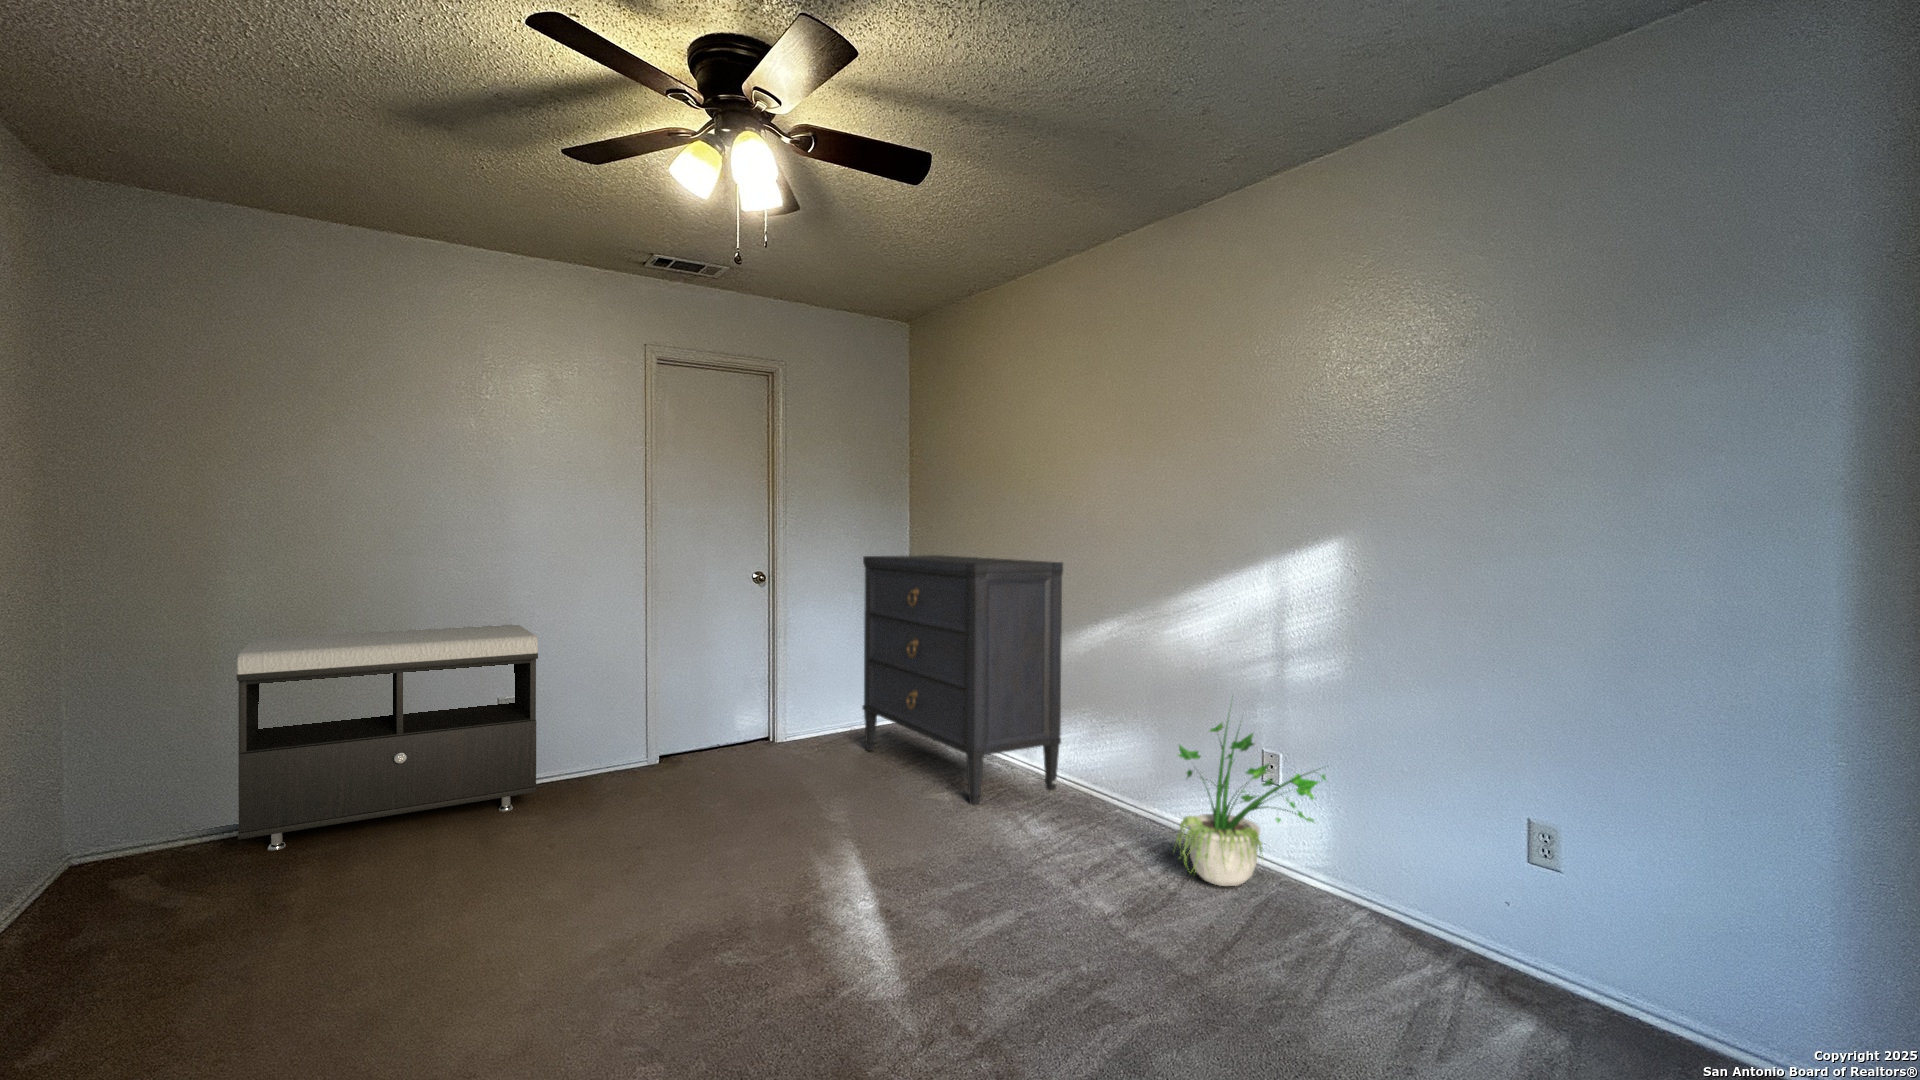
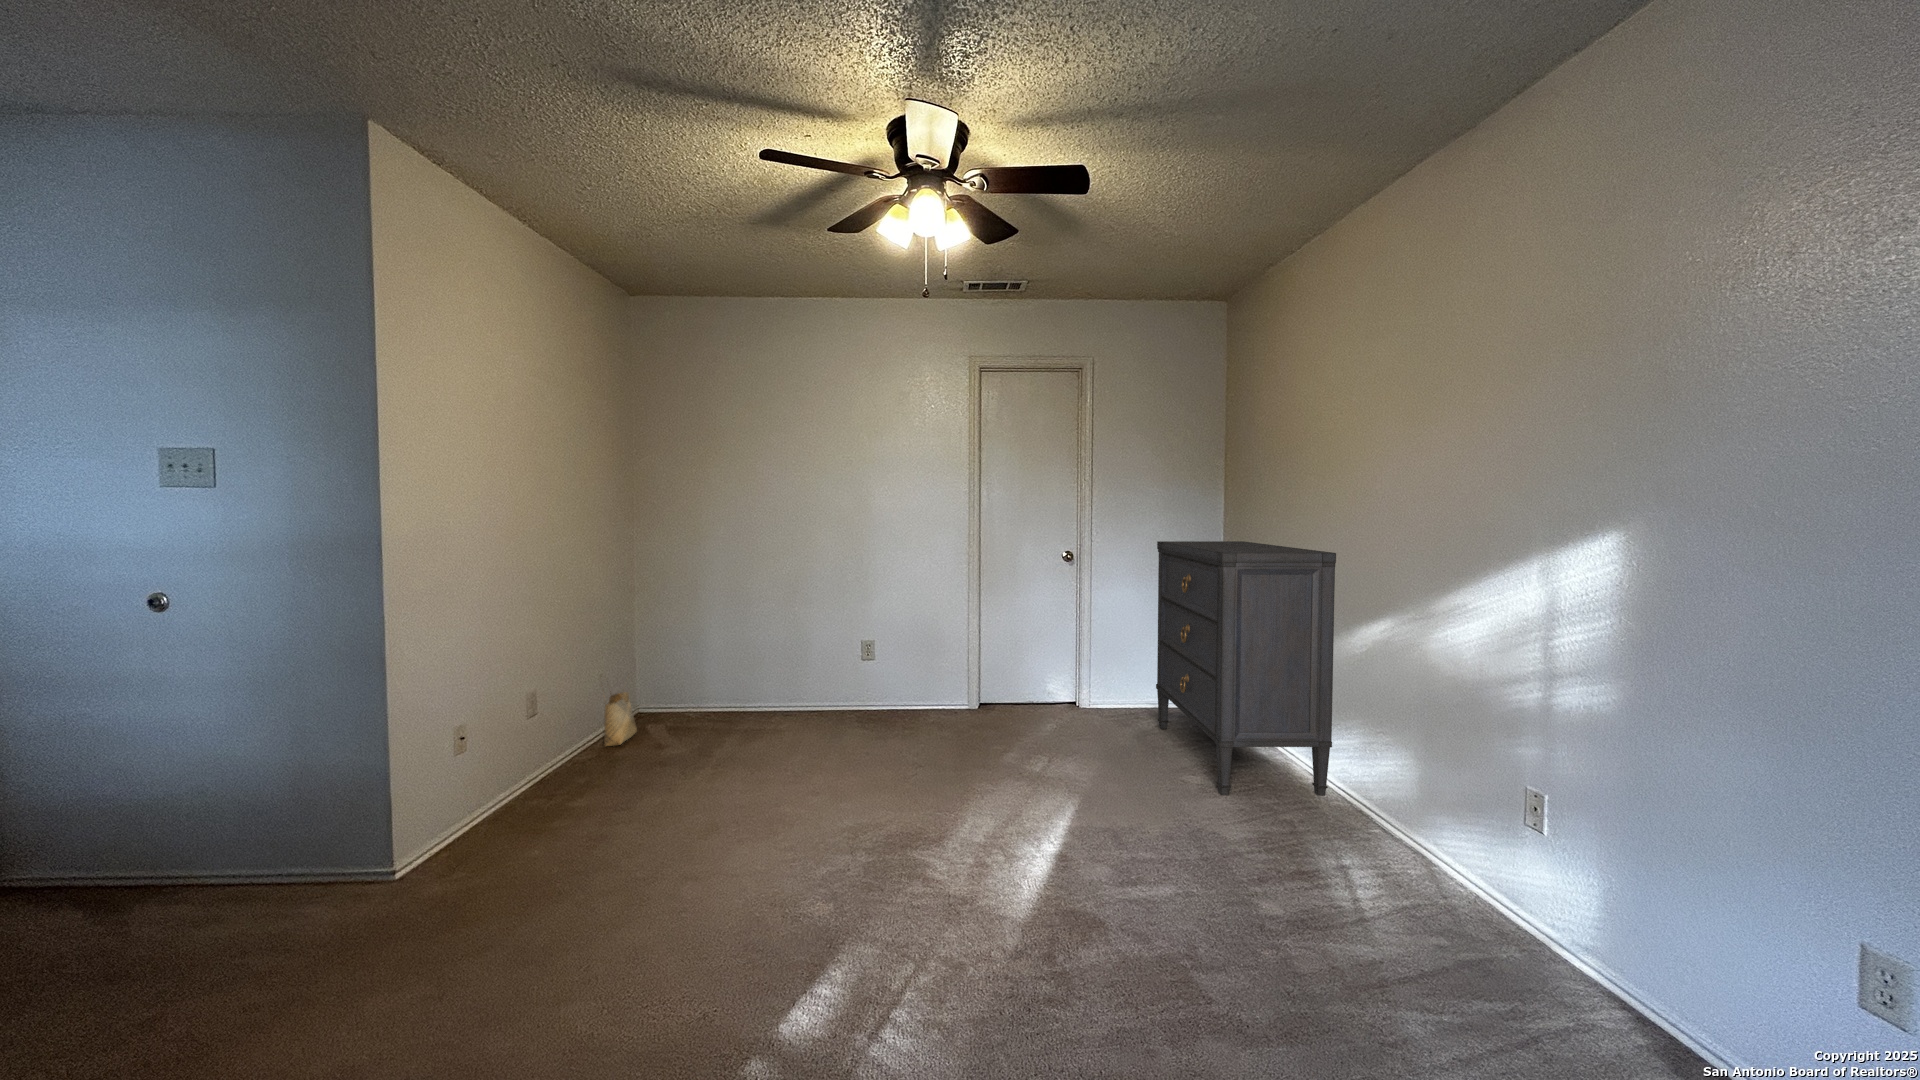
storage bench: present [237,624,538,850] -> none [688,591,874,737]
potted plant: present [1174,723,1326,886] -> none [1378,710,1571,936]
woven basket: none [48,770,119,899] -> present [604,672,637,746]

